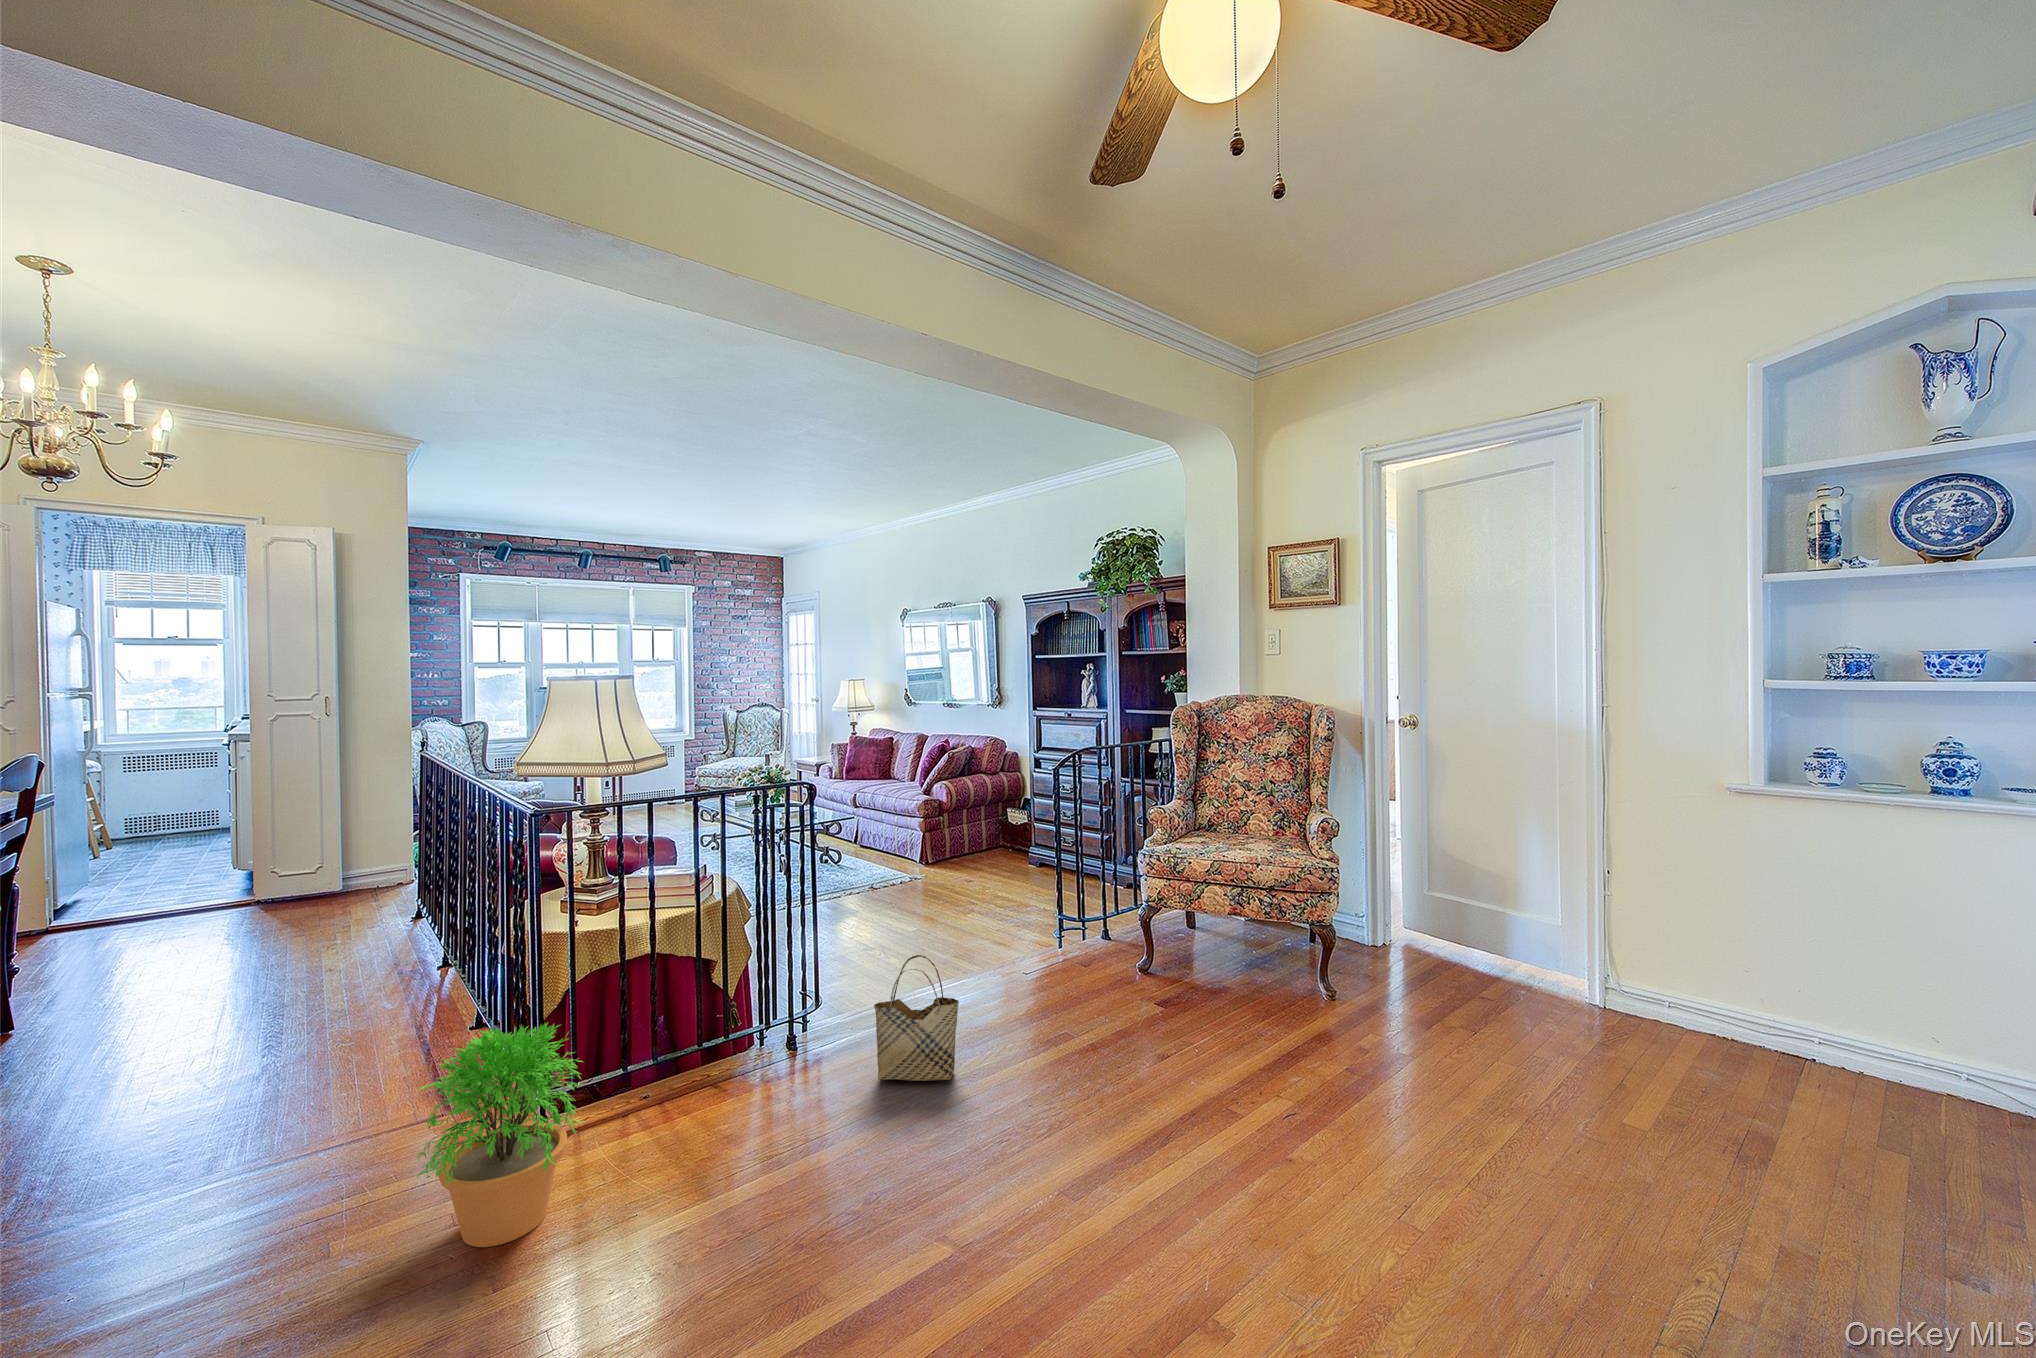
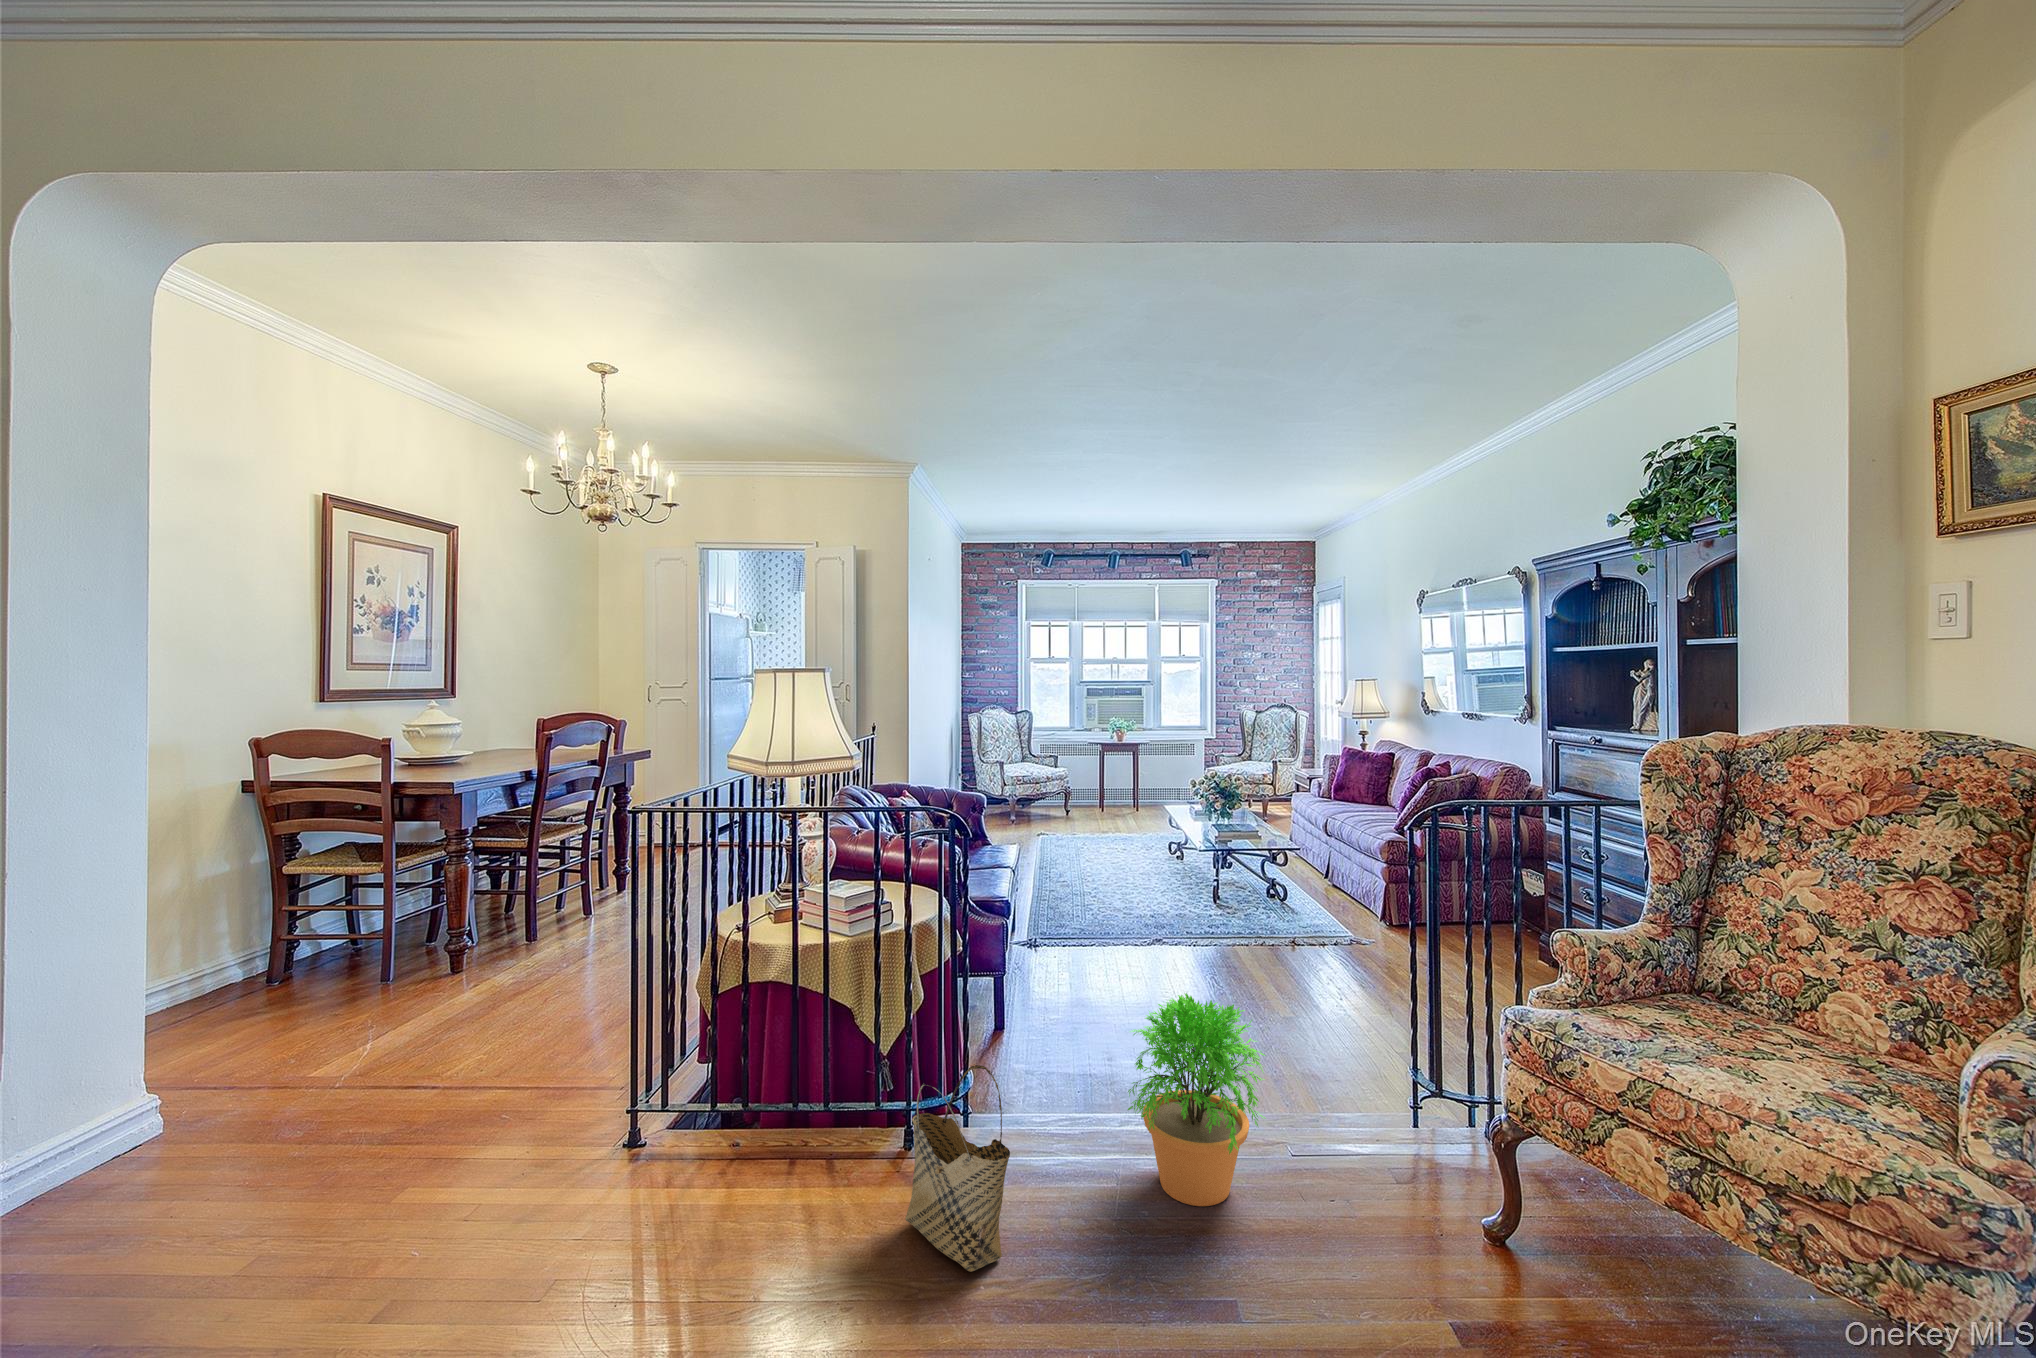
potted plant: present [417,1022,584,1247] -> present [1128,993,1265,1206]

